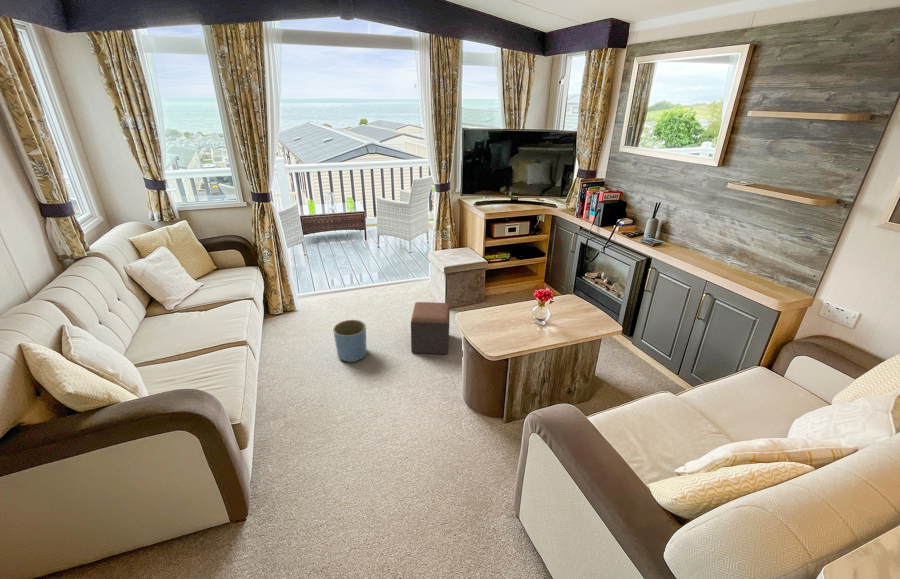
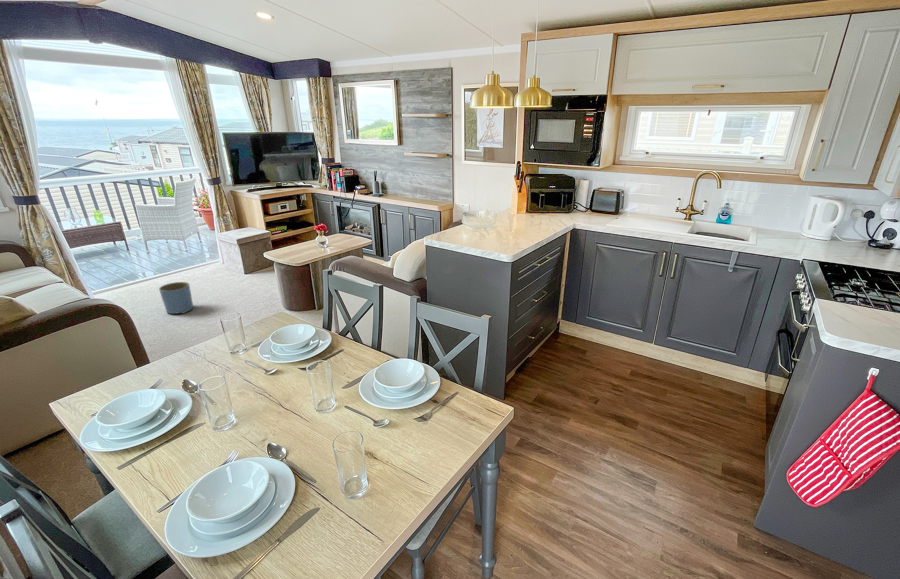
footstool: present [411,302,450,354] -> none [224,258,262,298]

